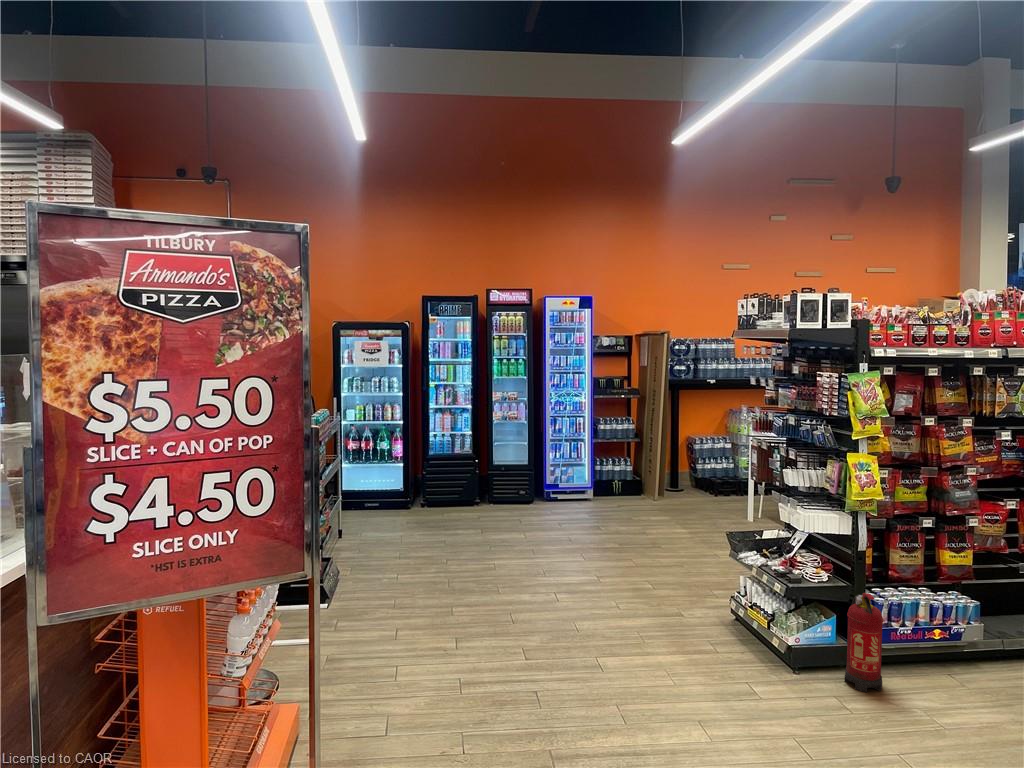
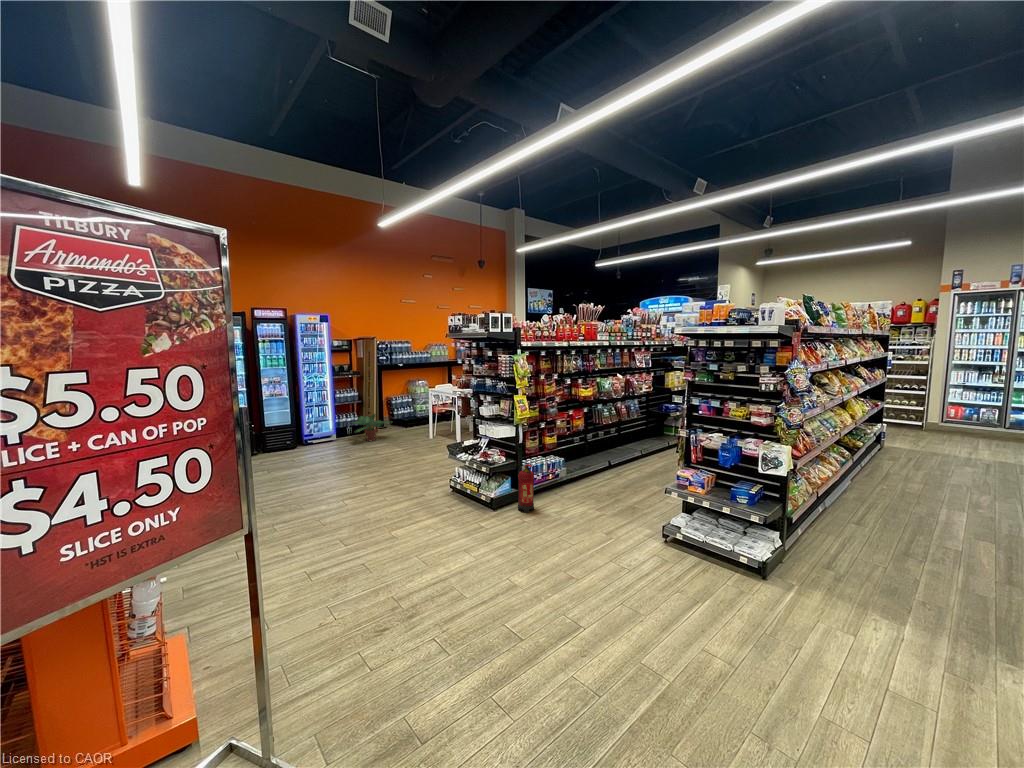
potted plant: none [611,462,678,506] -> present [352,414,389,441]

